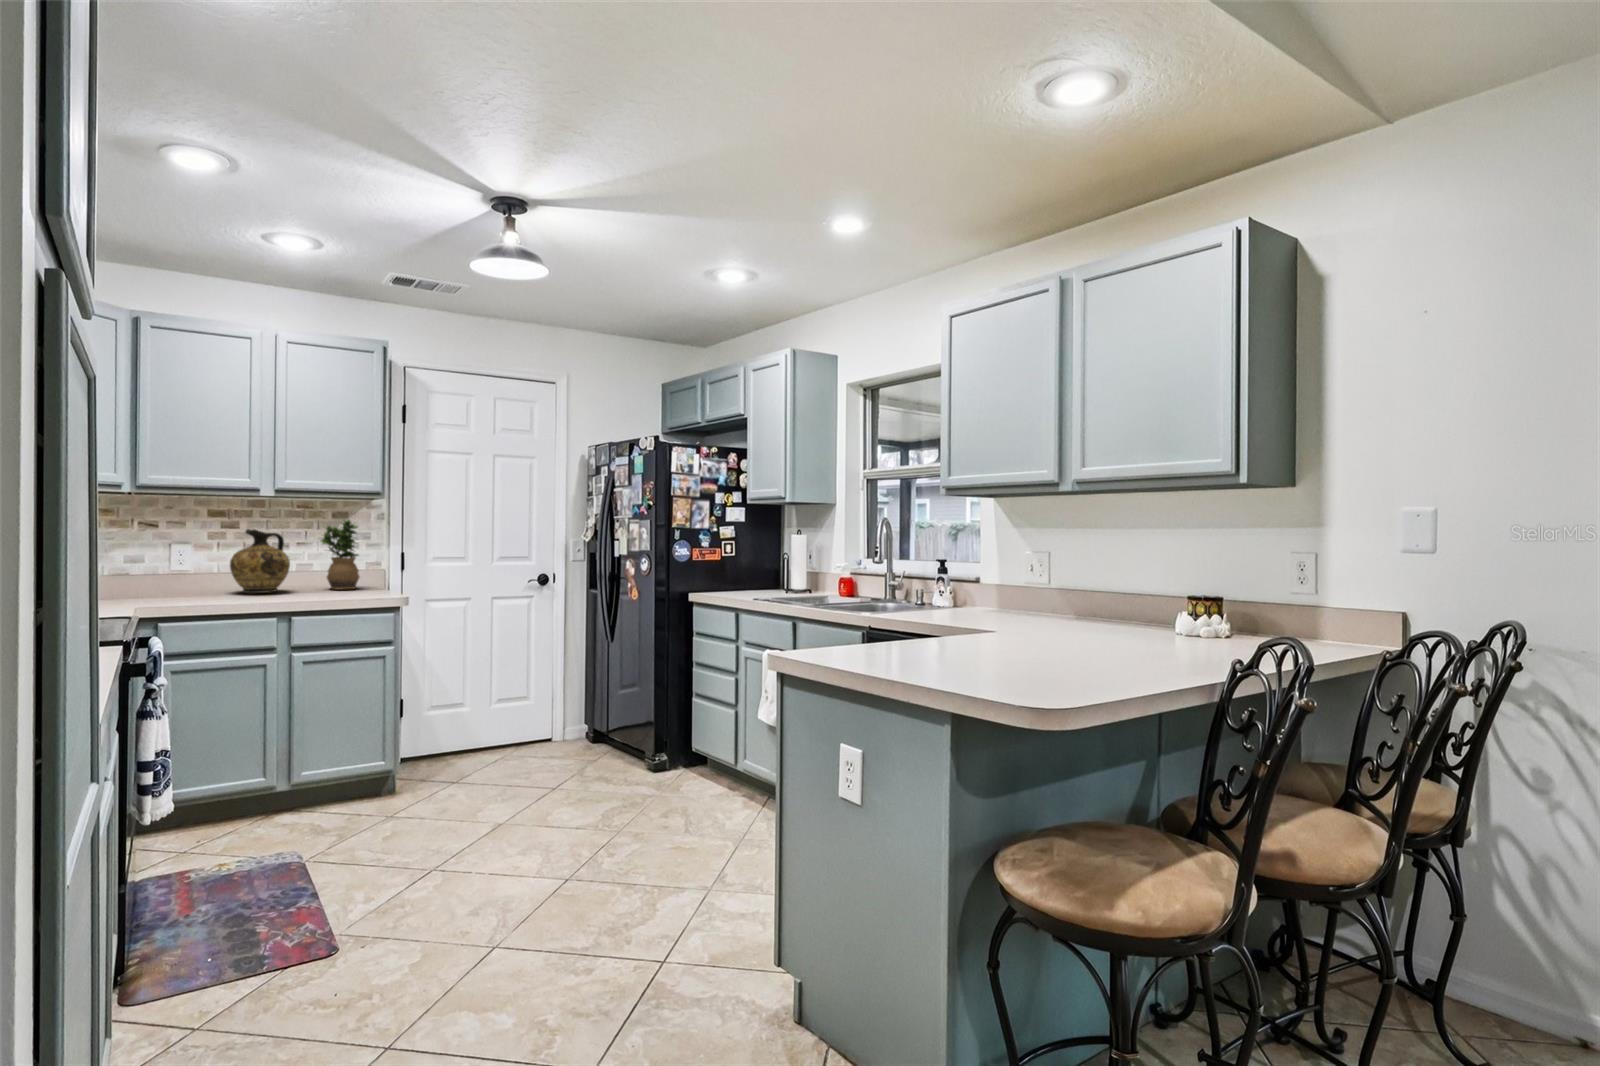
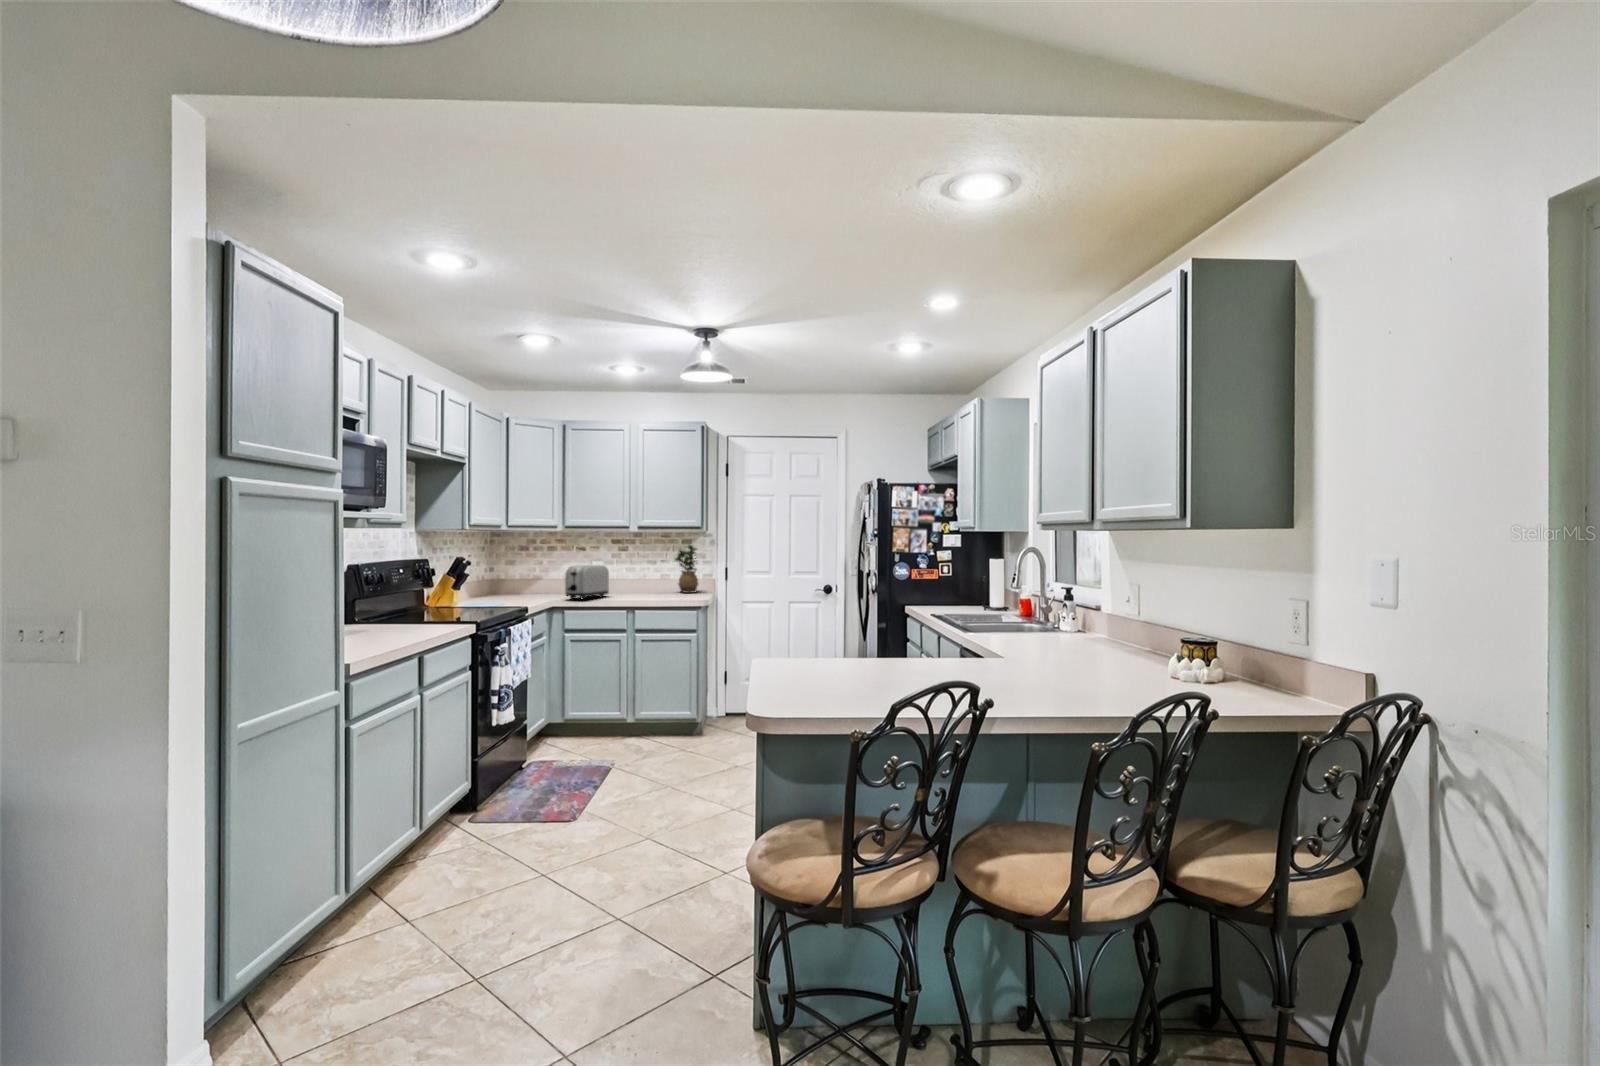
ceramic jug: present [230,529,290,593] -> none [621,551,655,593]
toaster: none [149,550,220,605] -> present [565,565,609,599]

